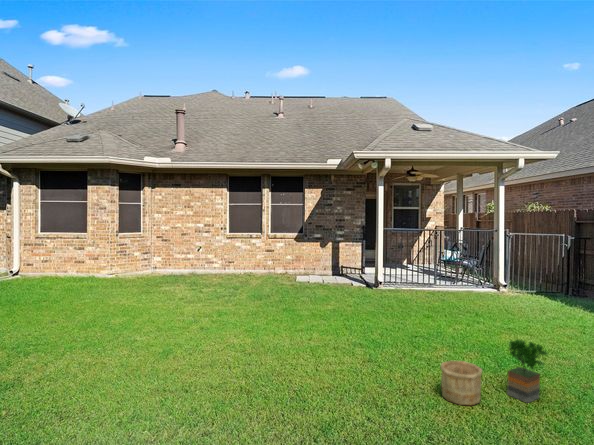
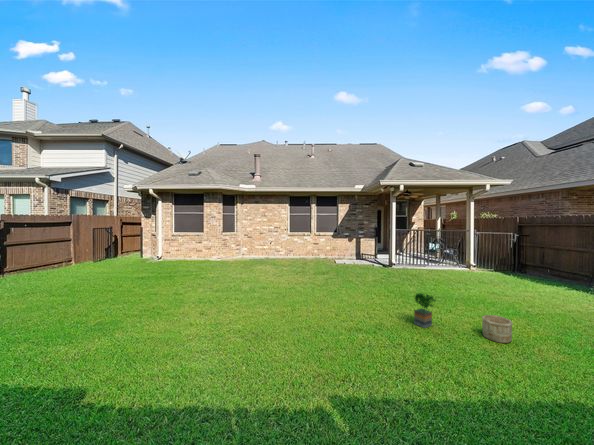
potted tree: present [507,340,548,403] -> present [414,293,436,328]

